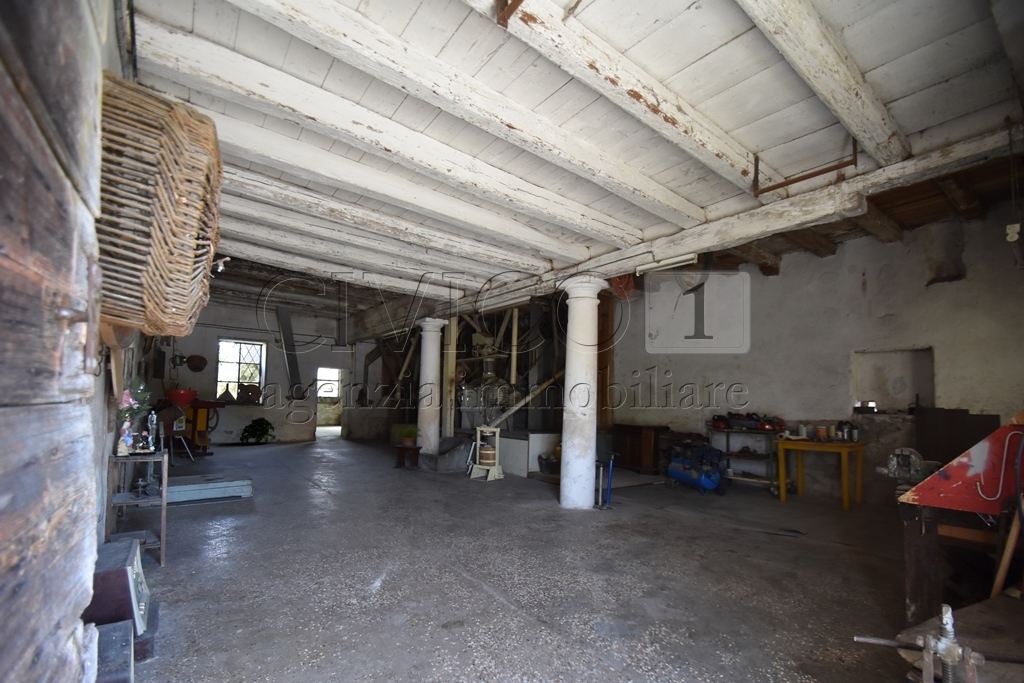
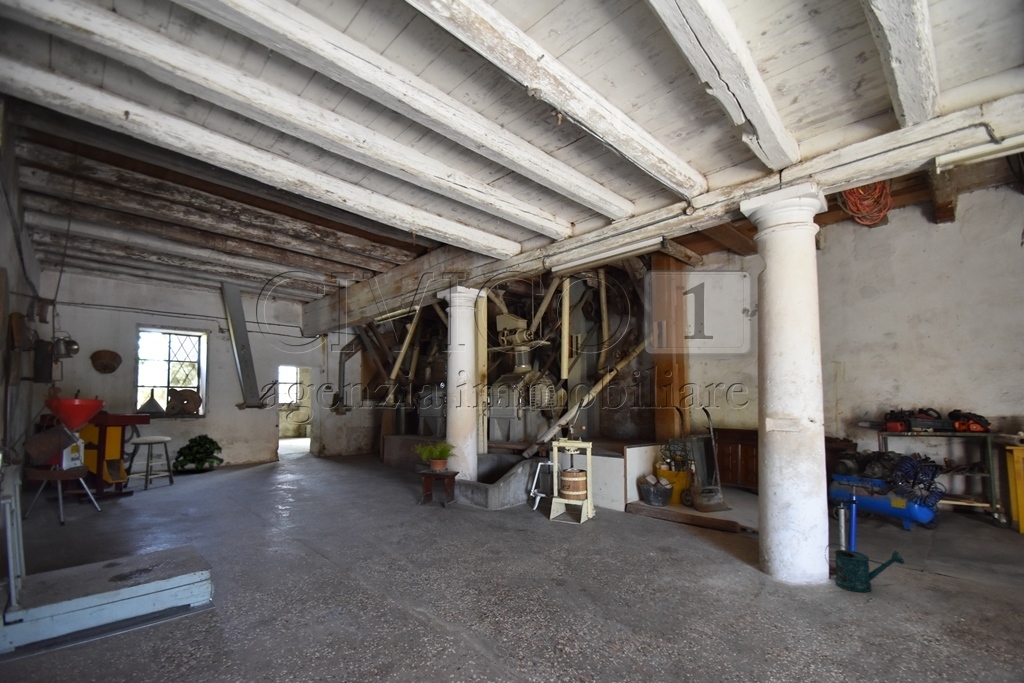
stool: none [206,416,240,452] -> present [122,436,174,489]
watering can: none [596,487,632,514] -> present [827,543,904,592]

